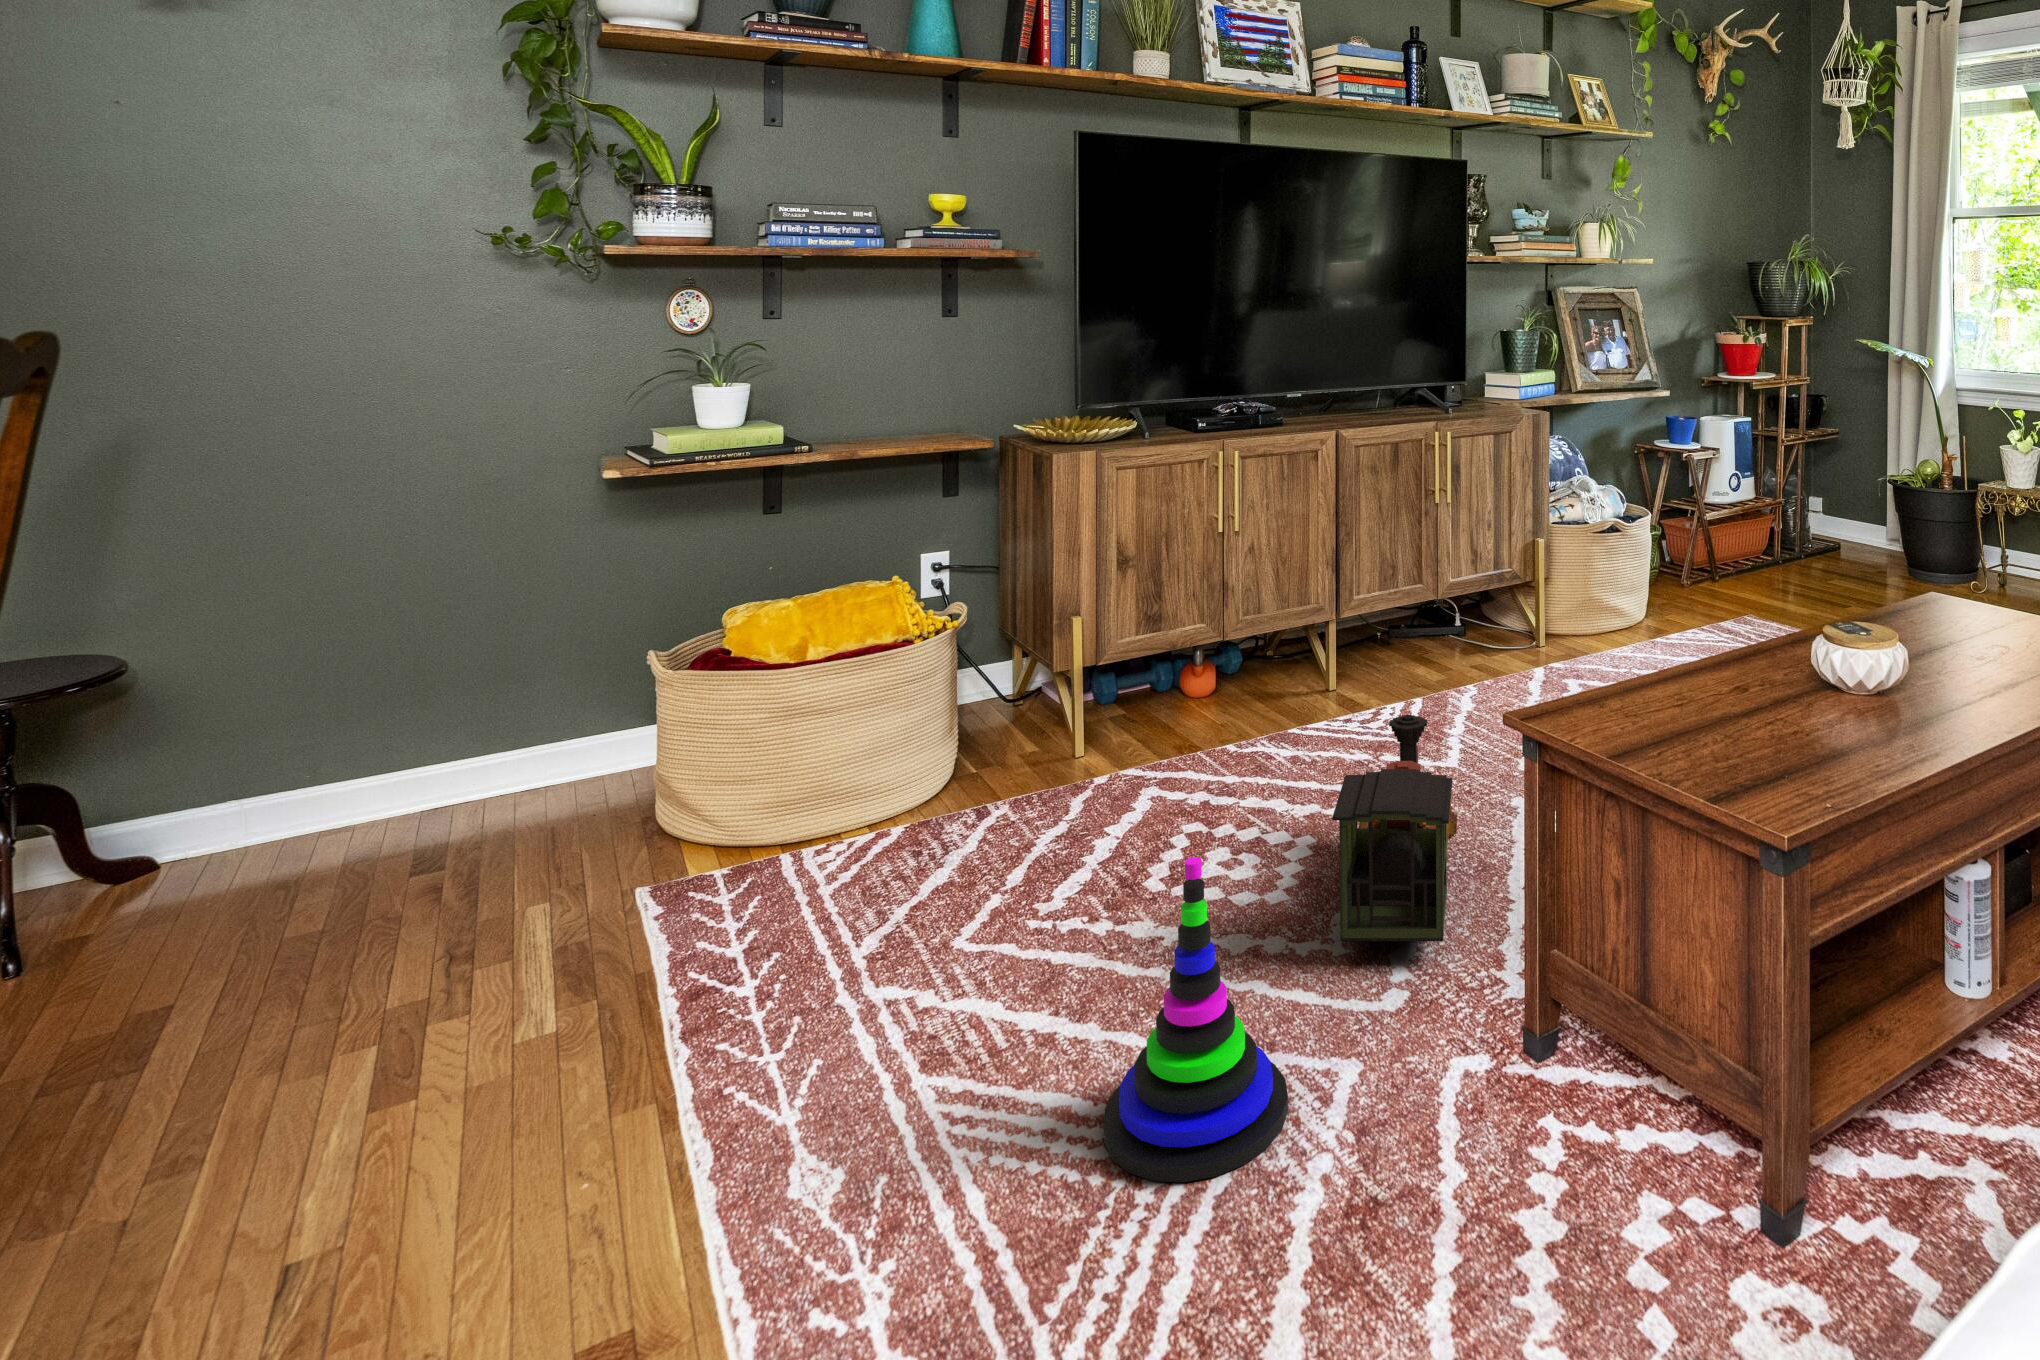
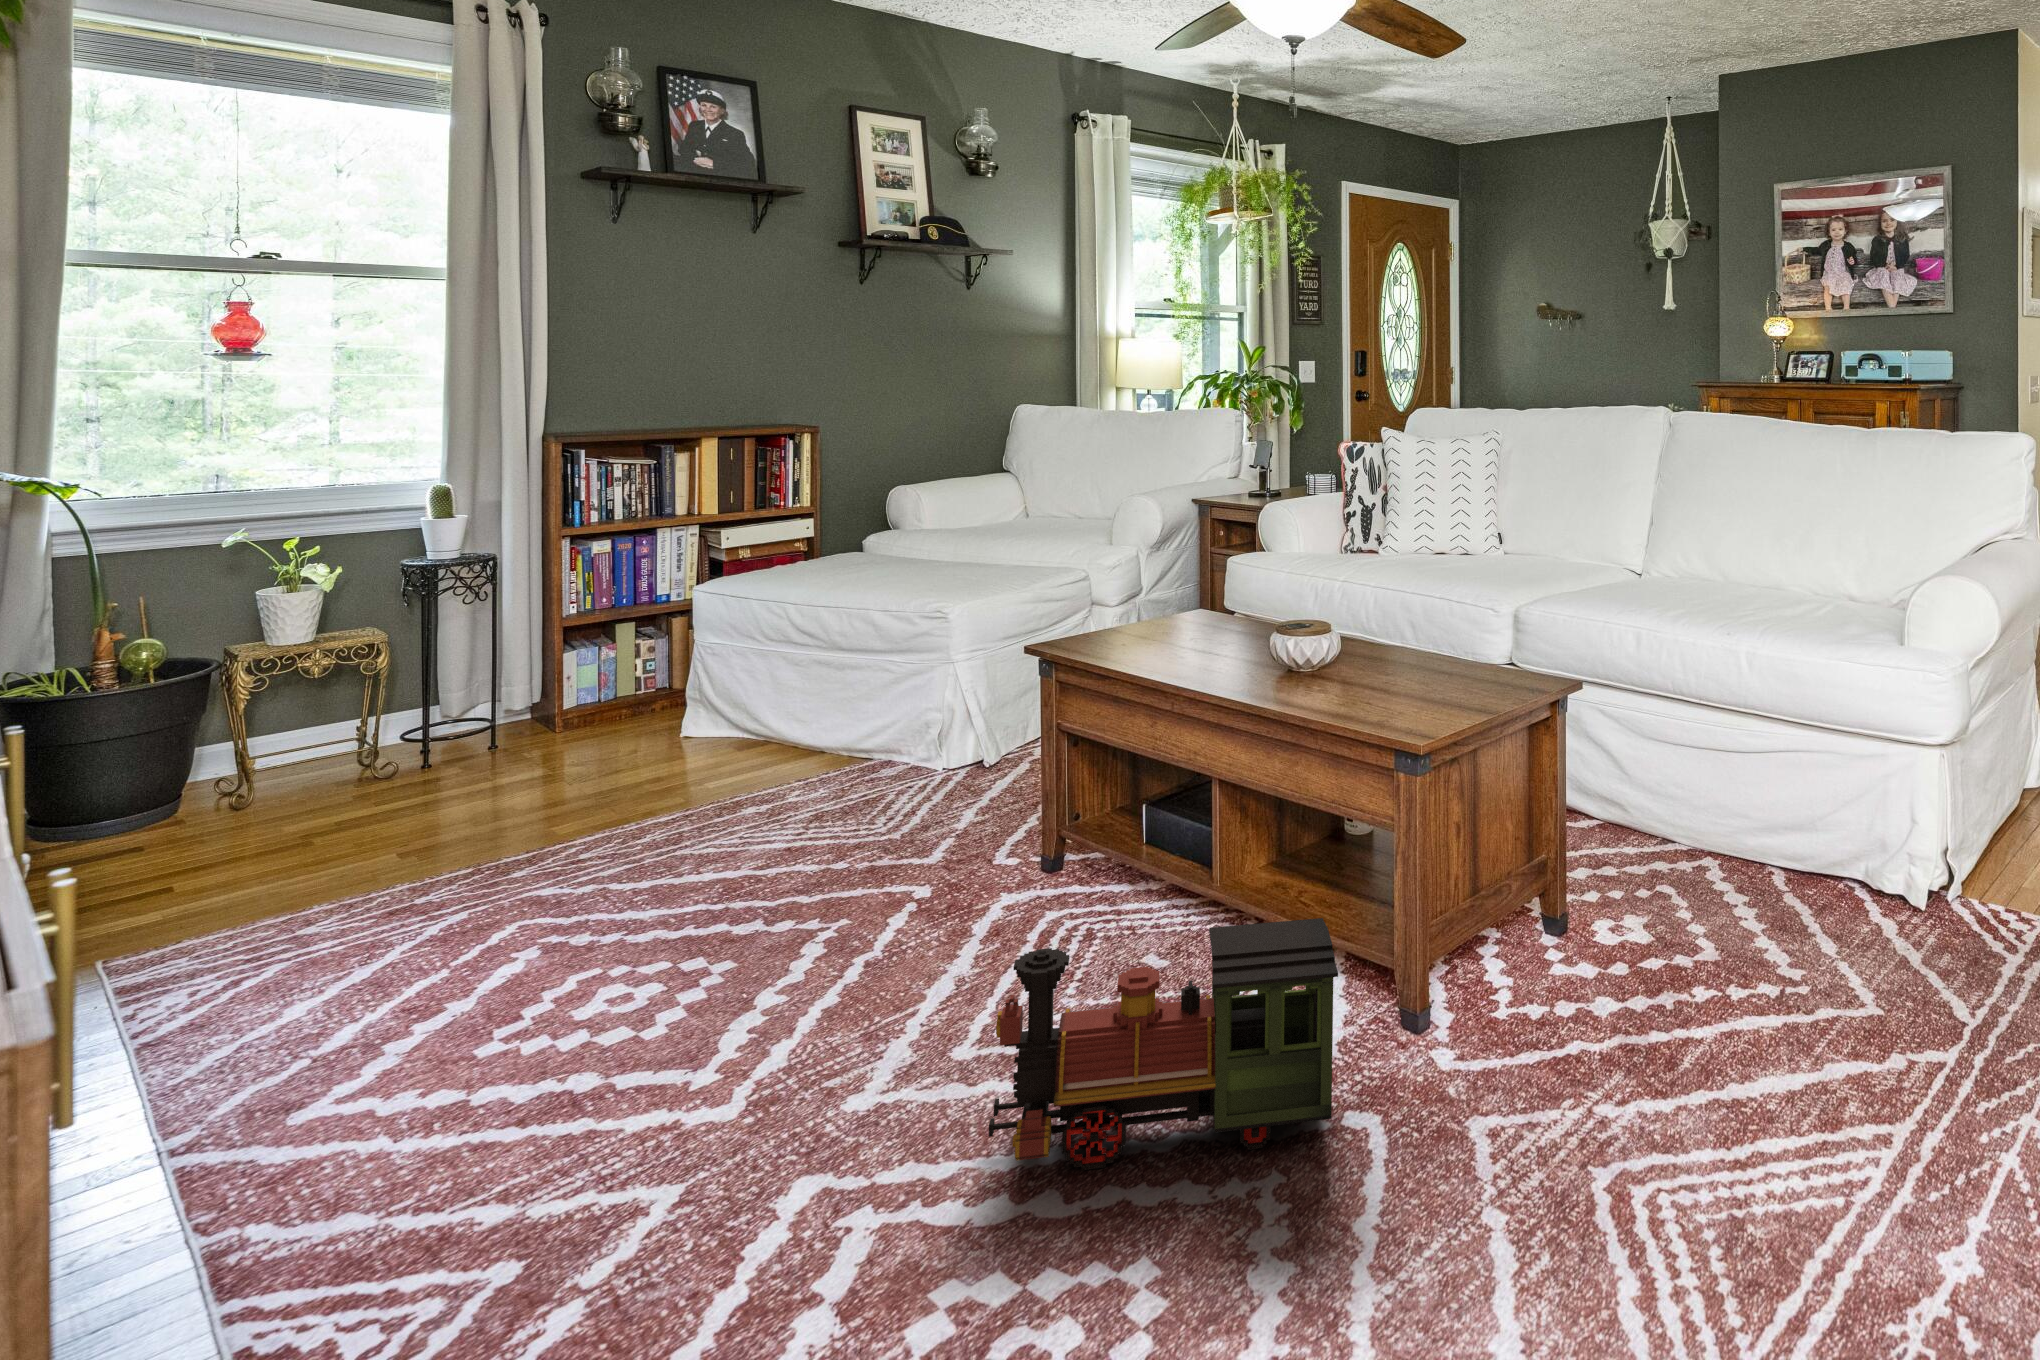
stacking toy: present [1103,857,1288,1182] -> none [1518,922,1697,1249]

